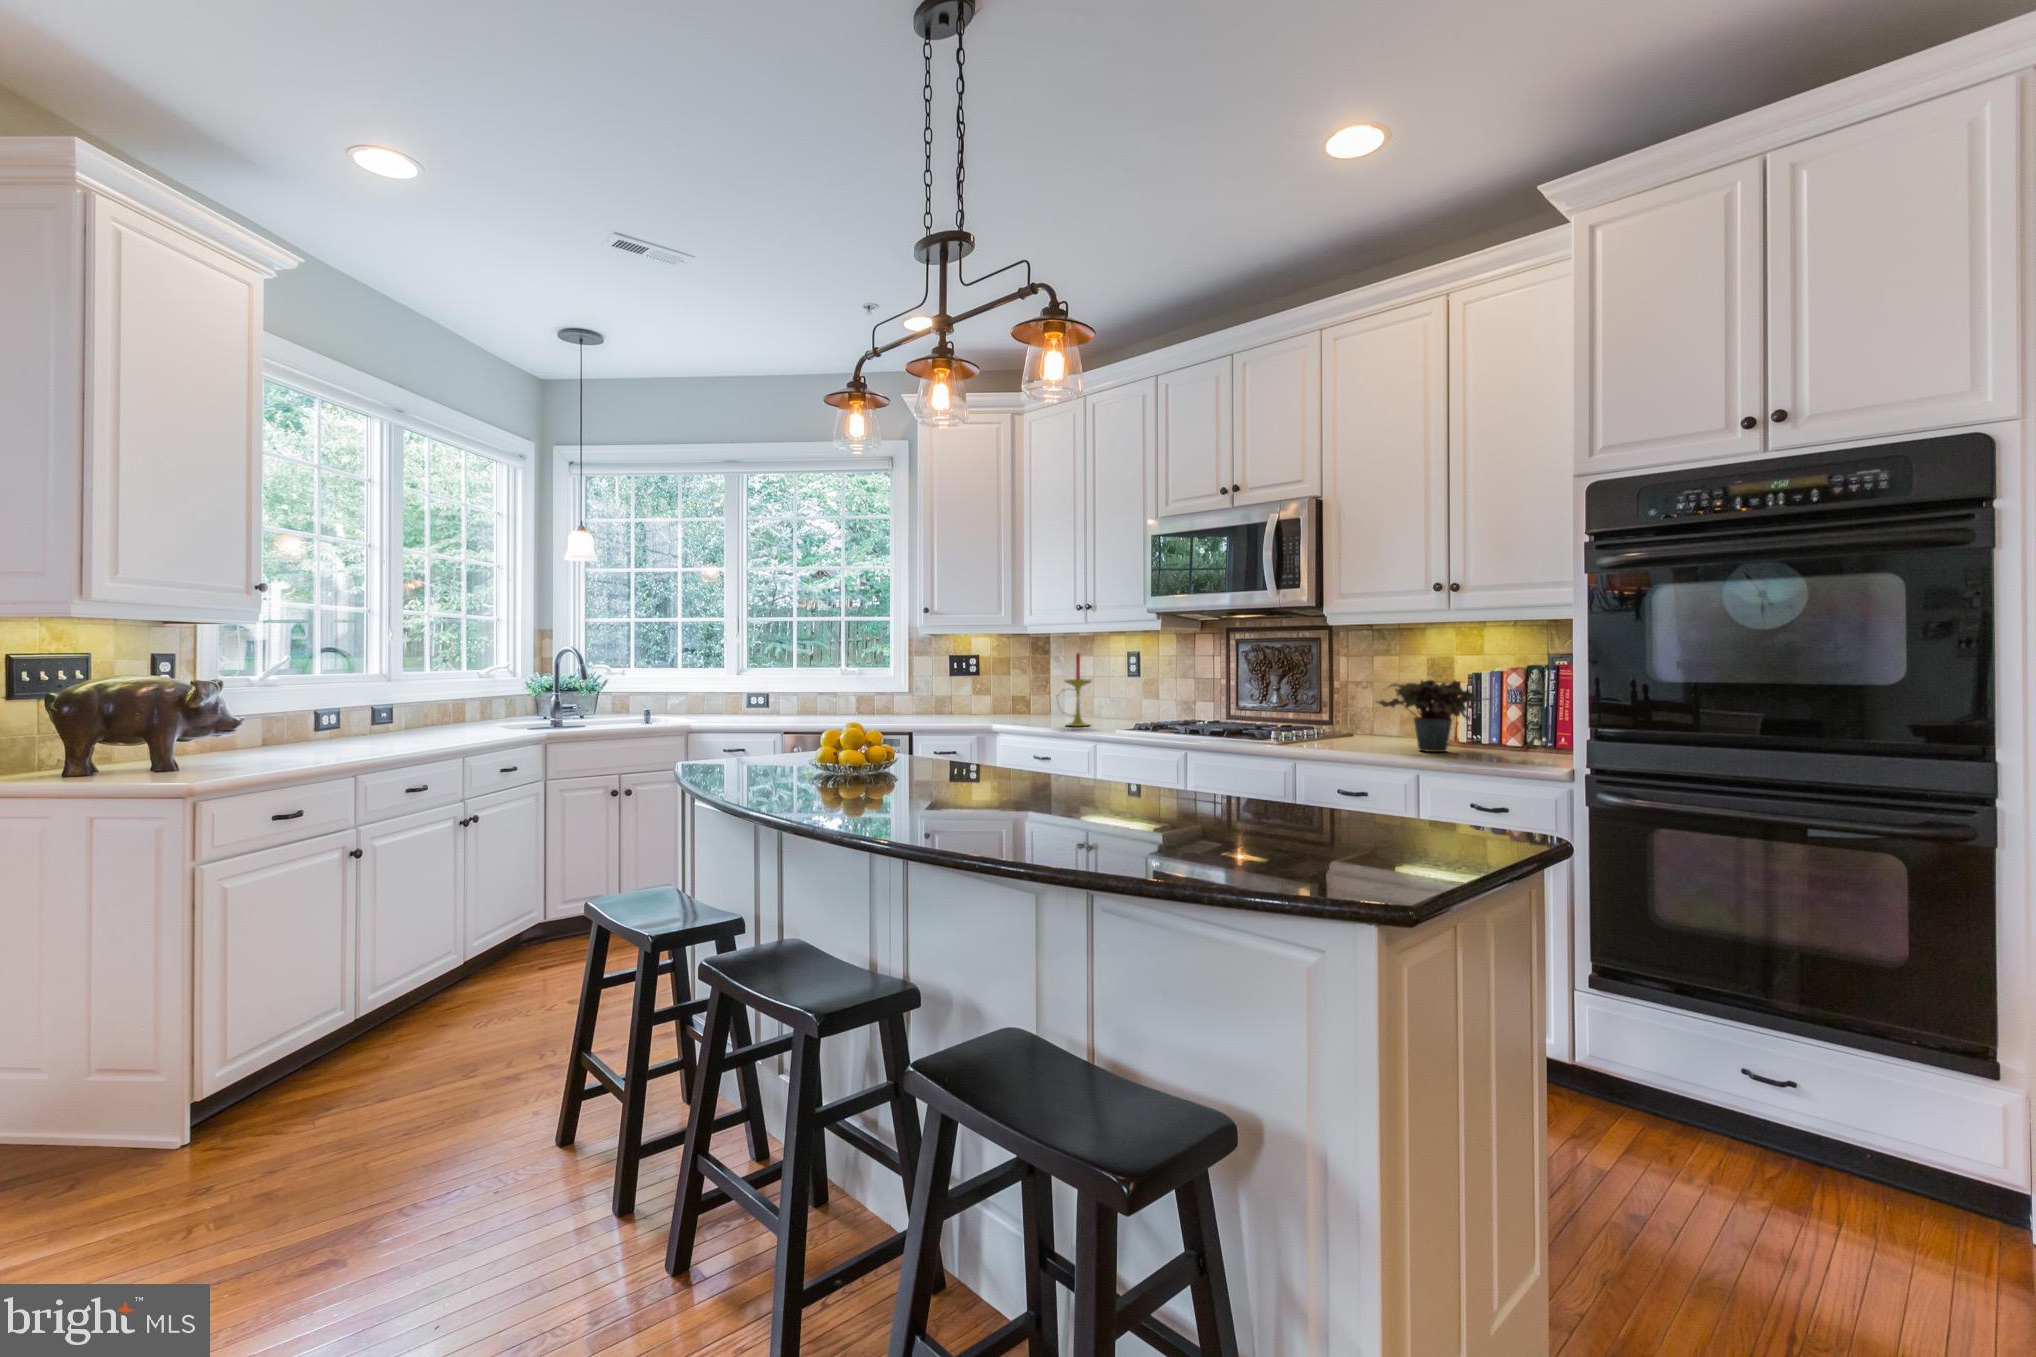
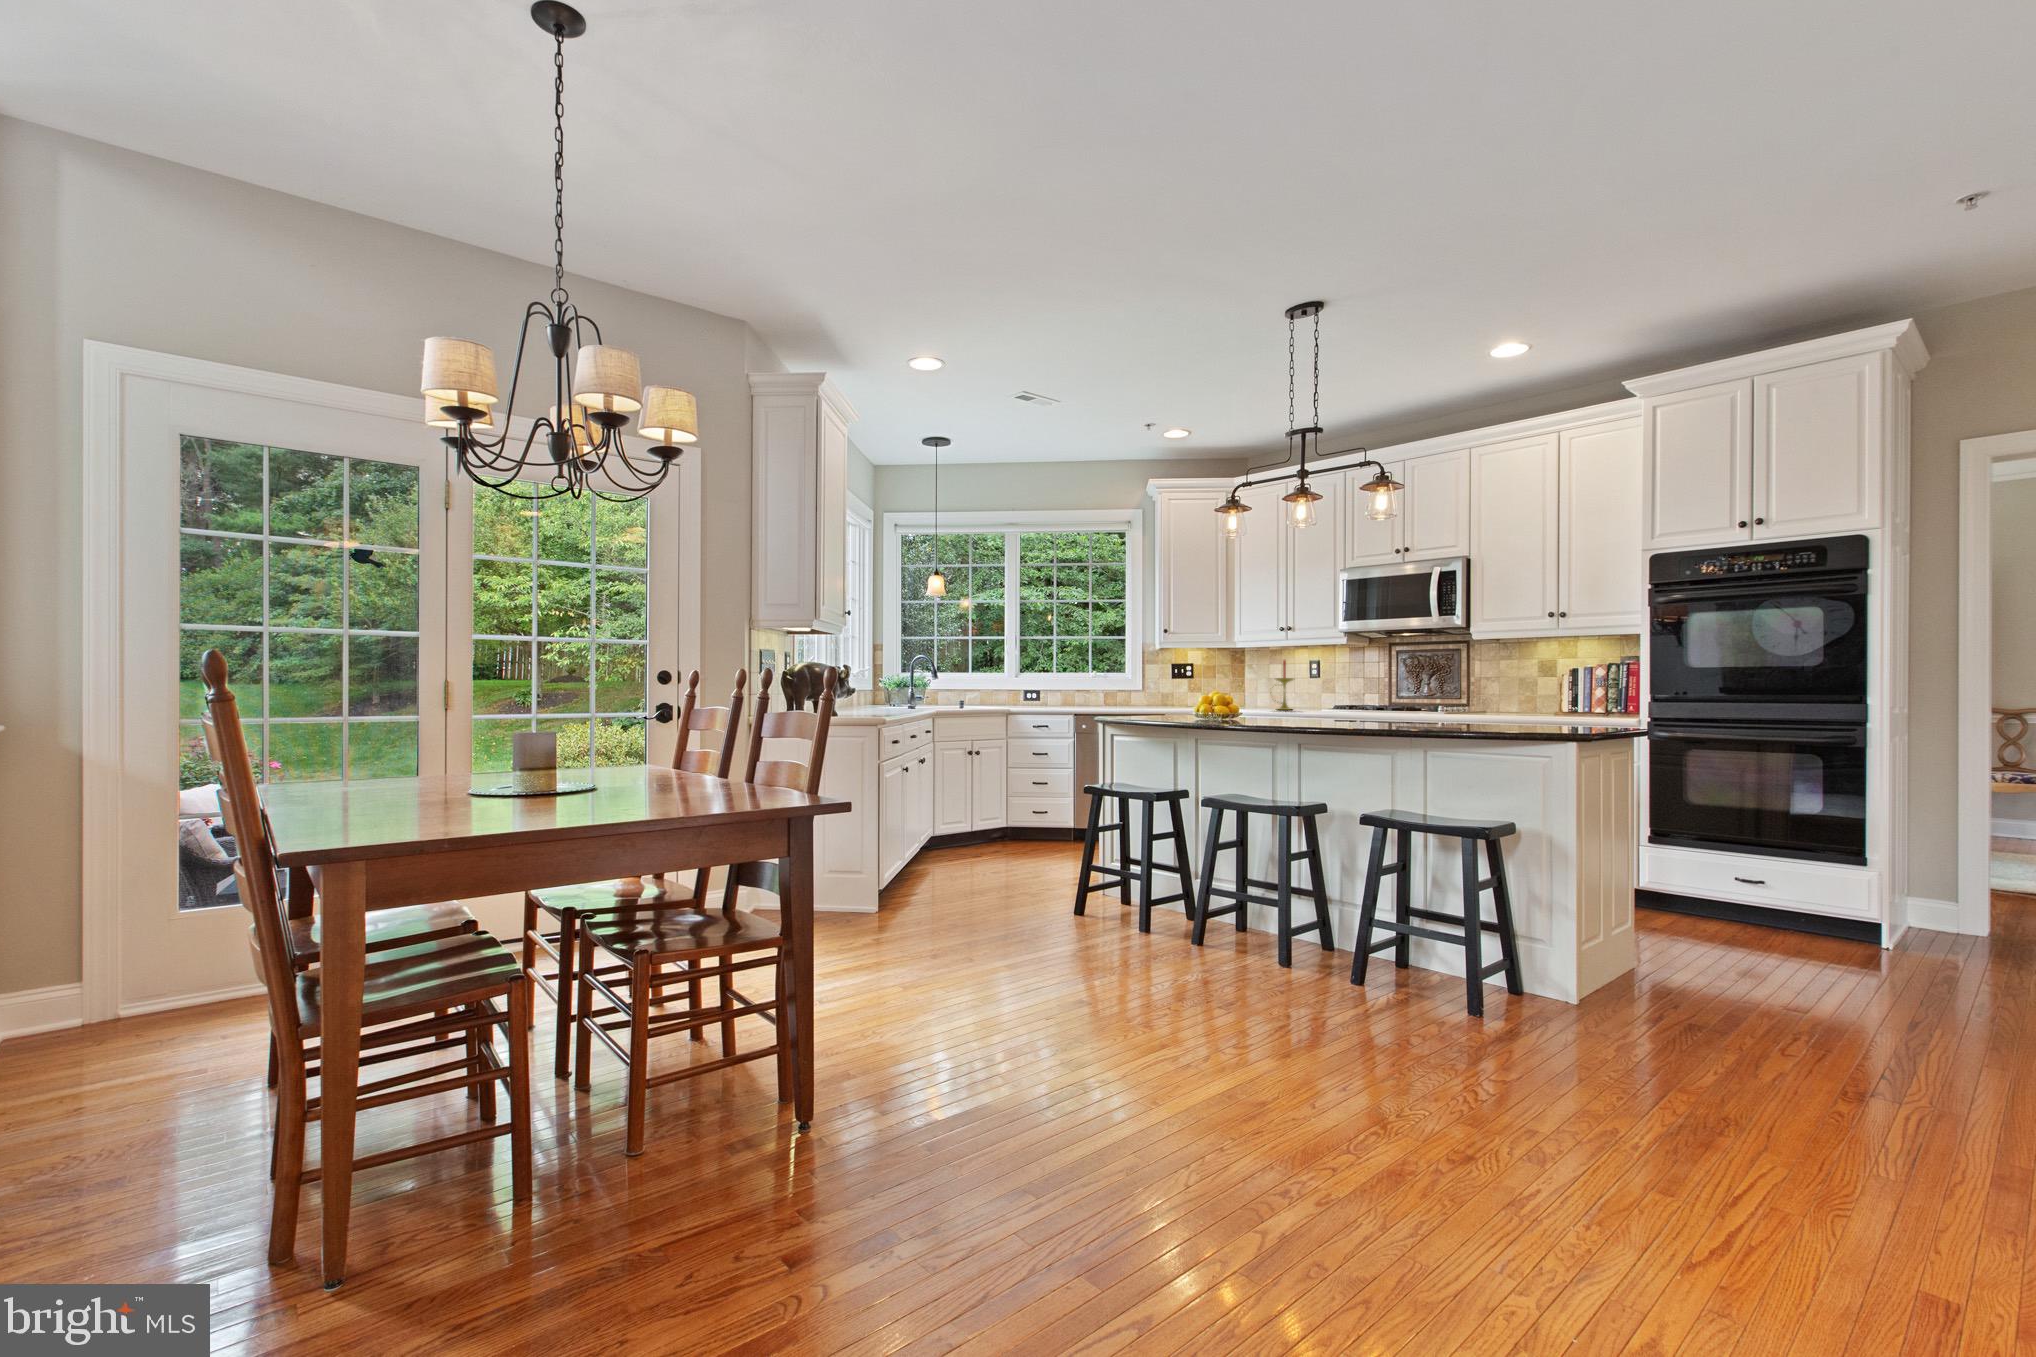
potted plant: present [1377,680,1489,752] -> none [1510,671,1591,717]

